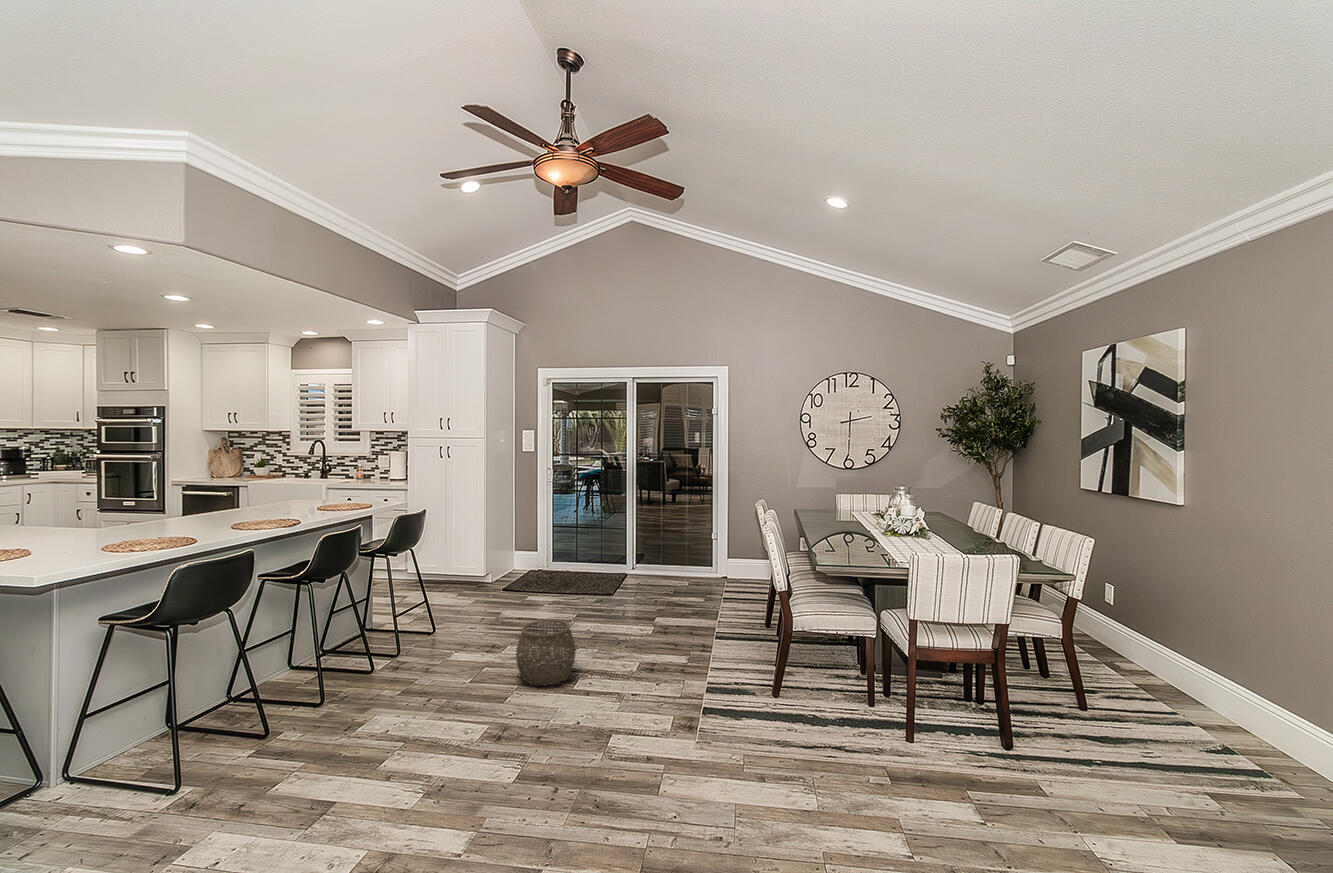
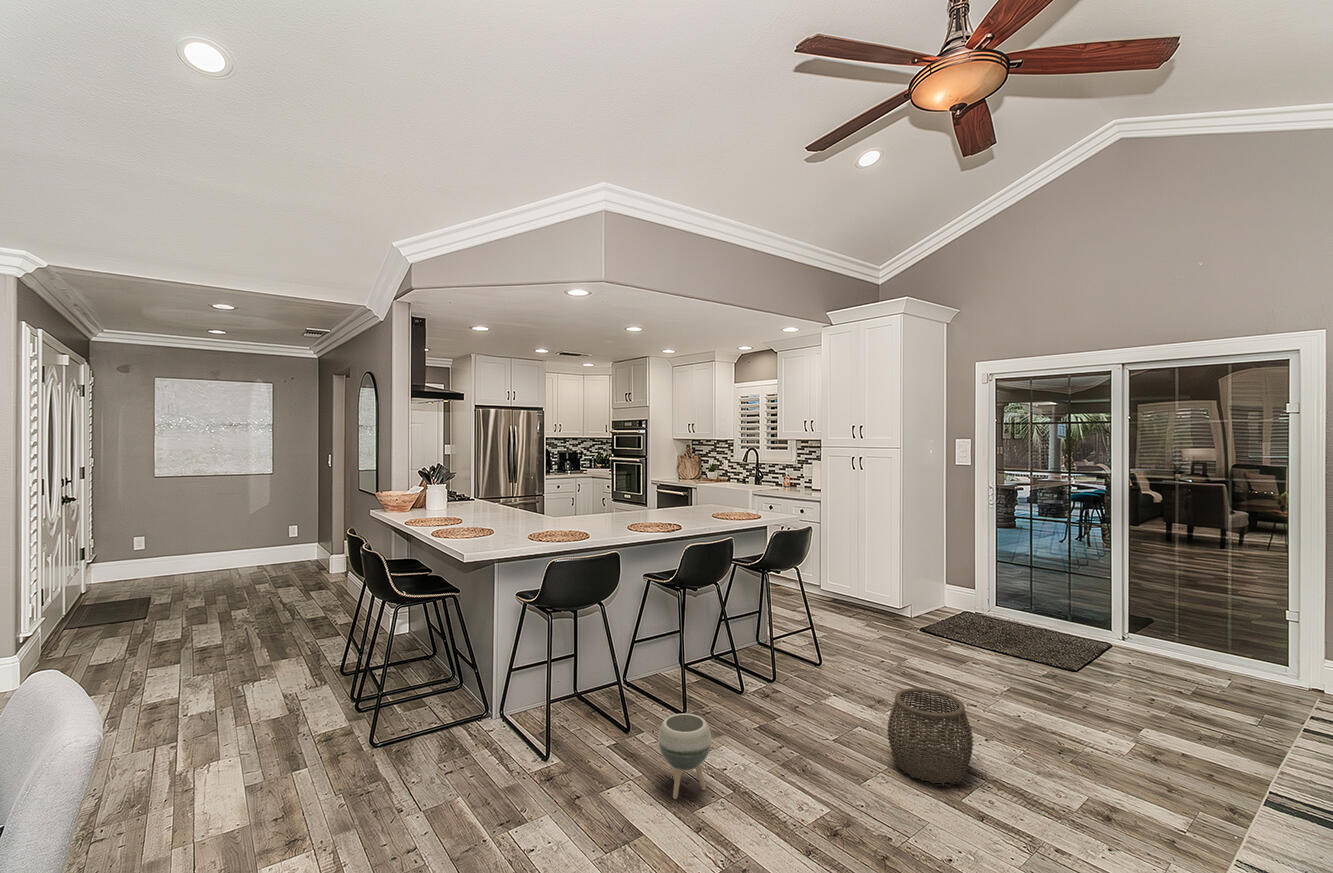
planter: none [326,688,382,770] -> present [658,713,711,799]

